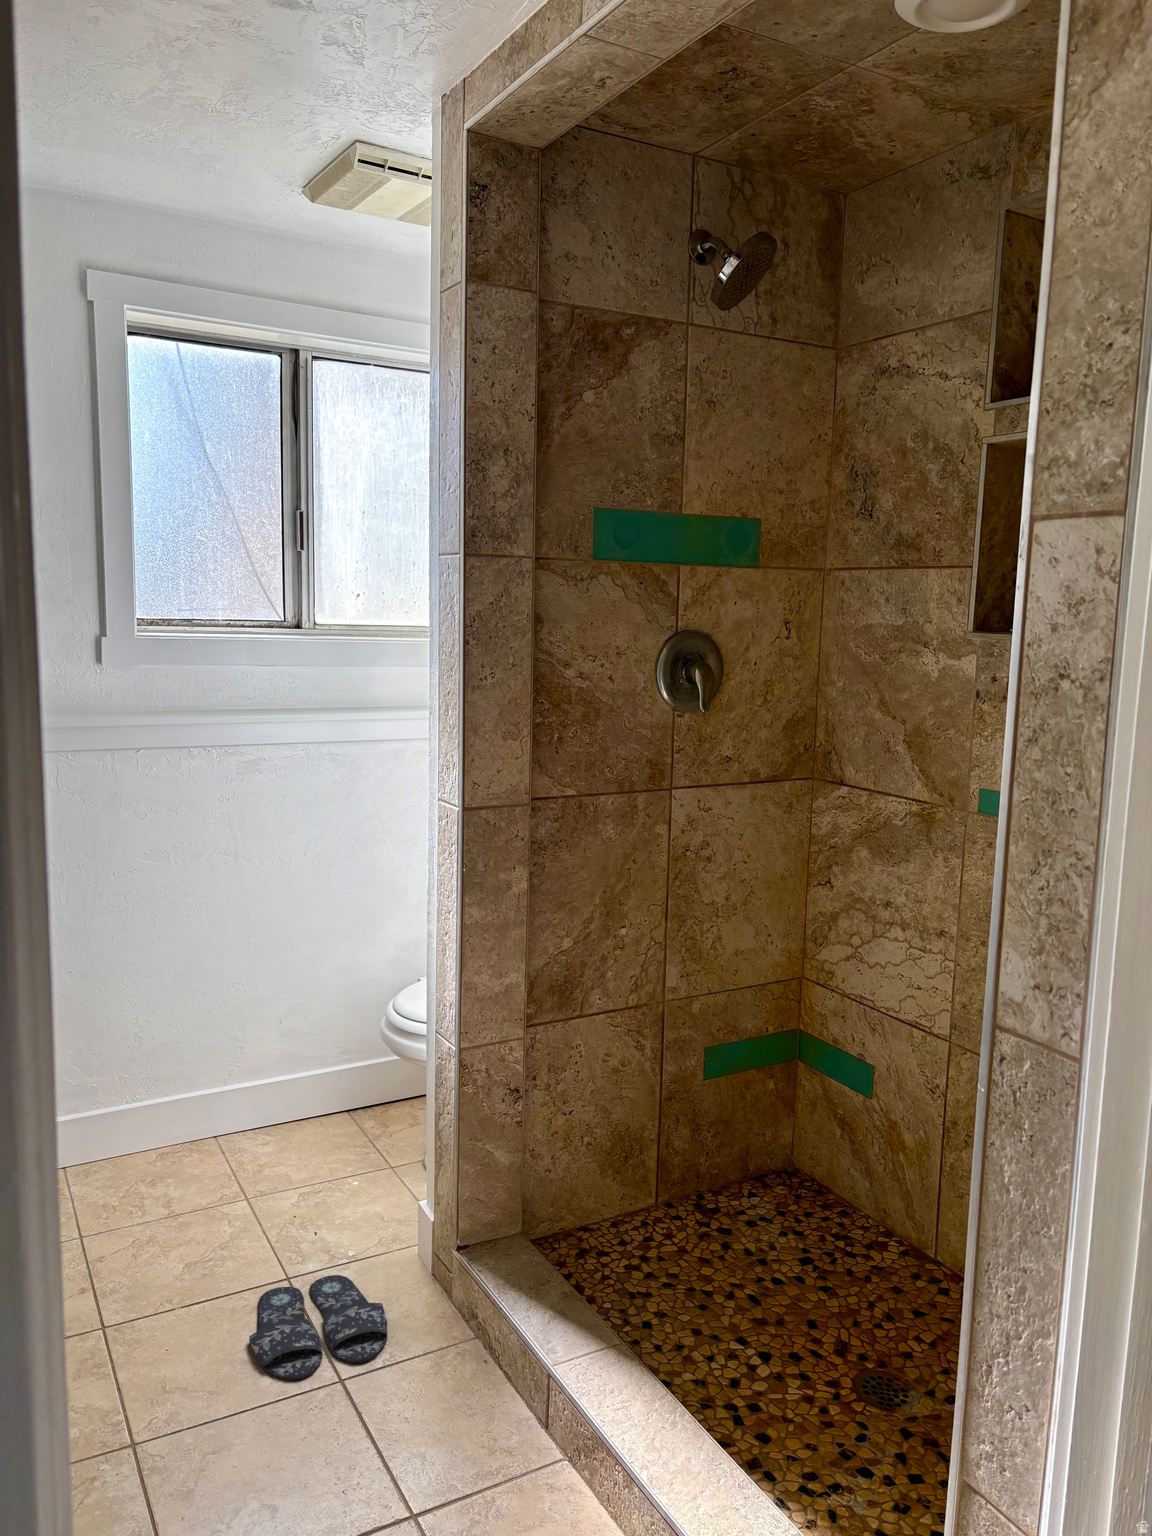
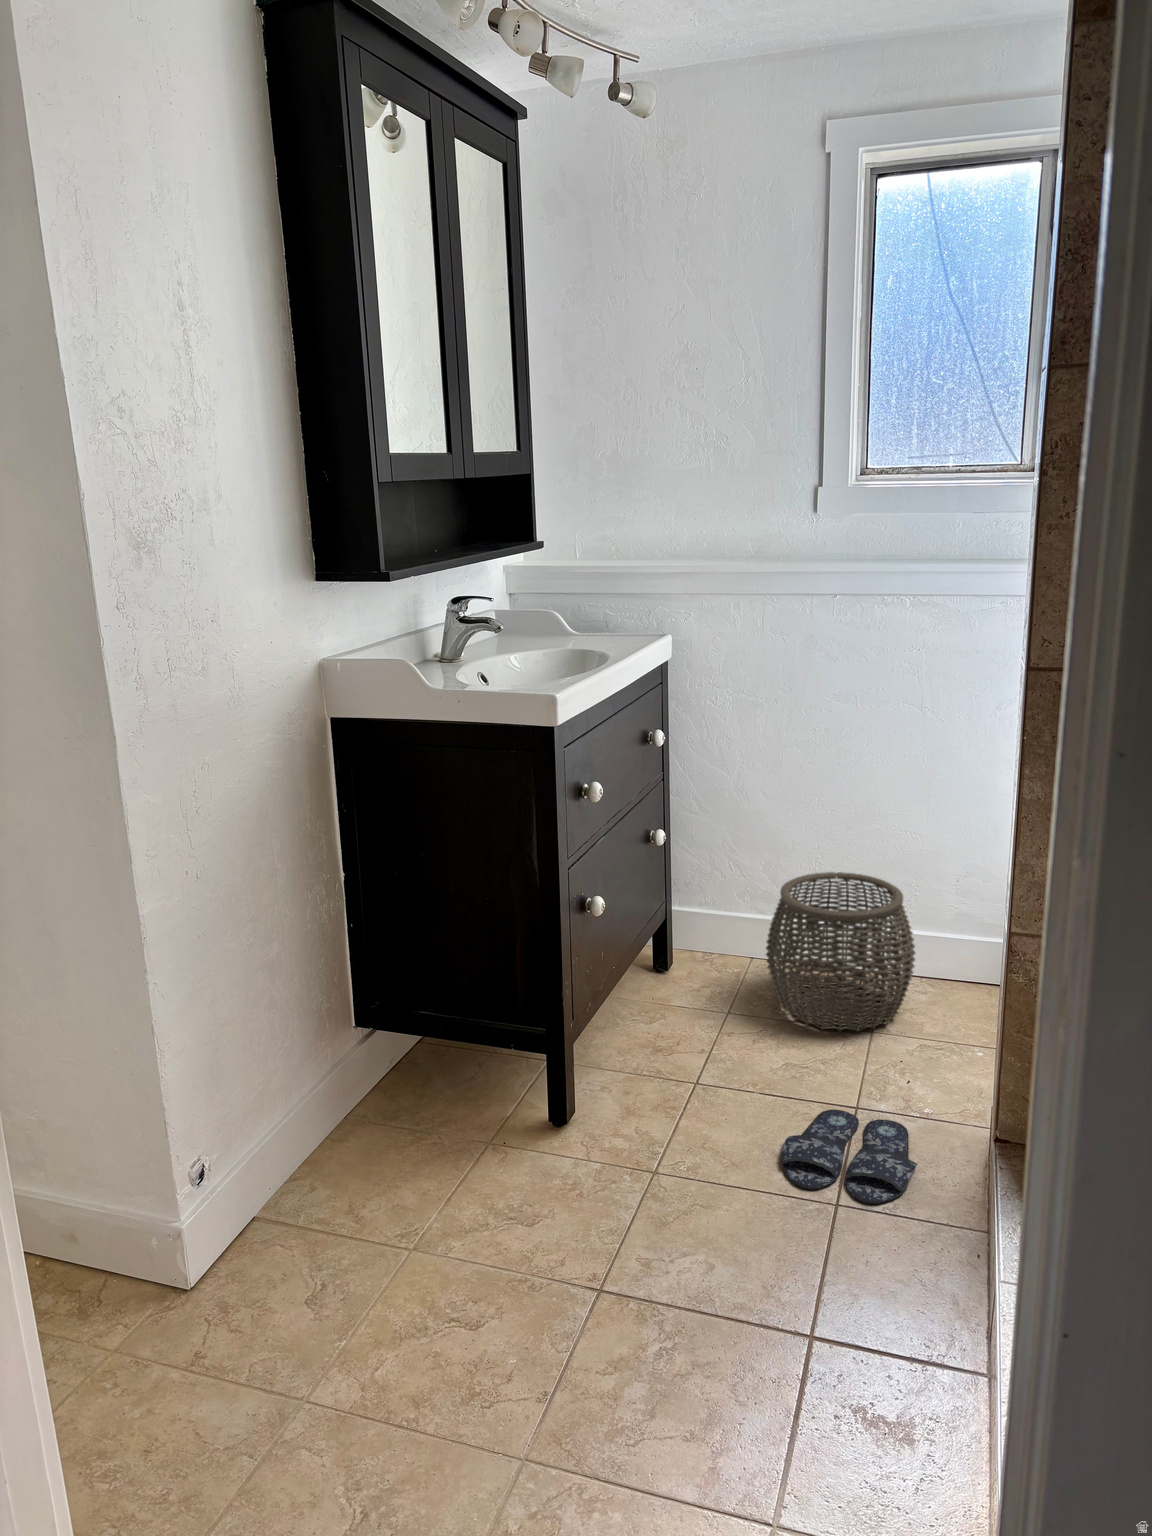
woven basket: none [107,1040,272,1220] -> present [766,872,915,1031]

